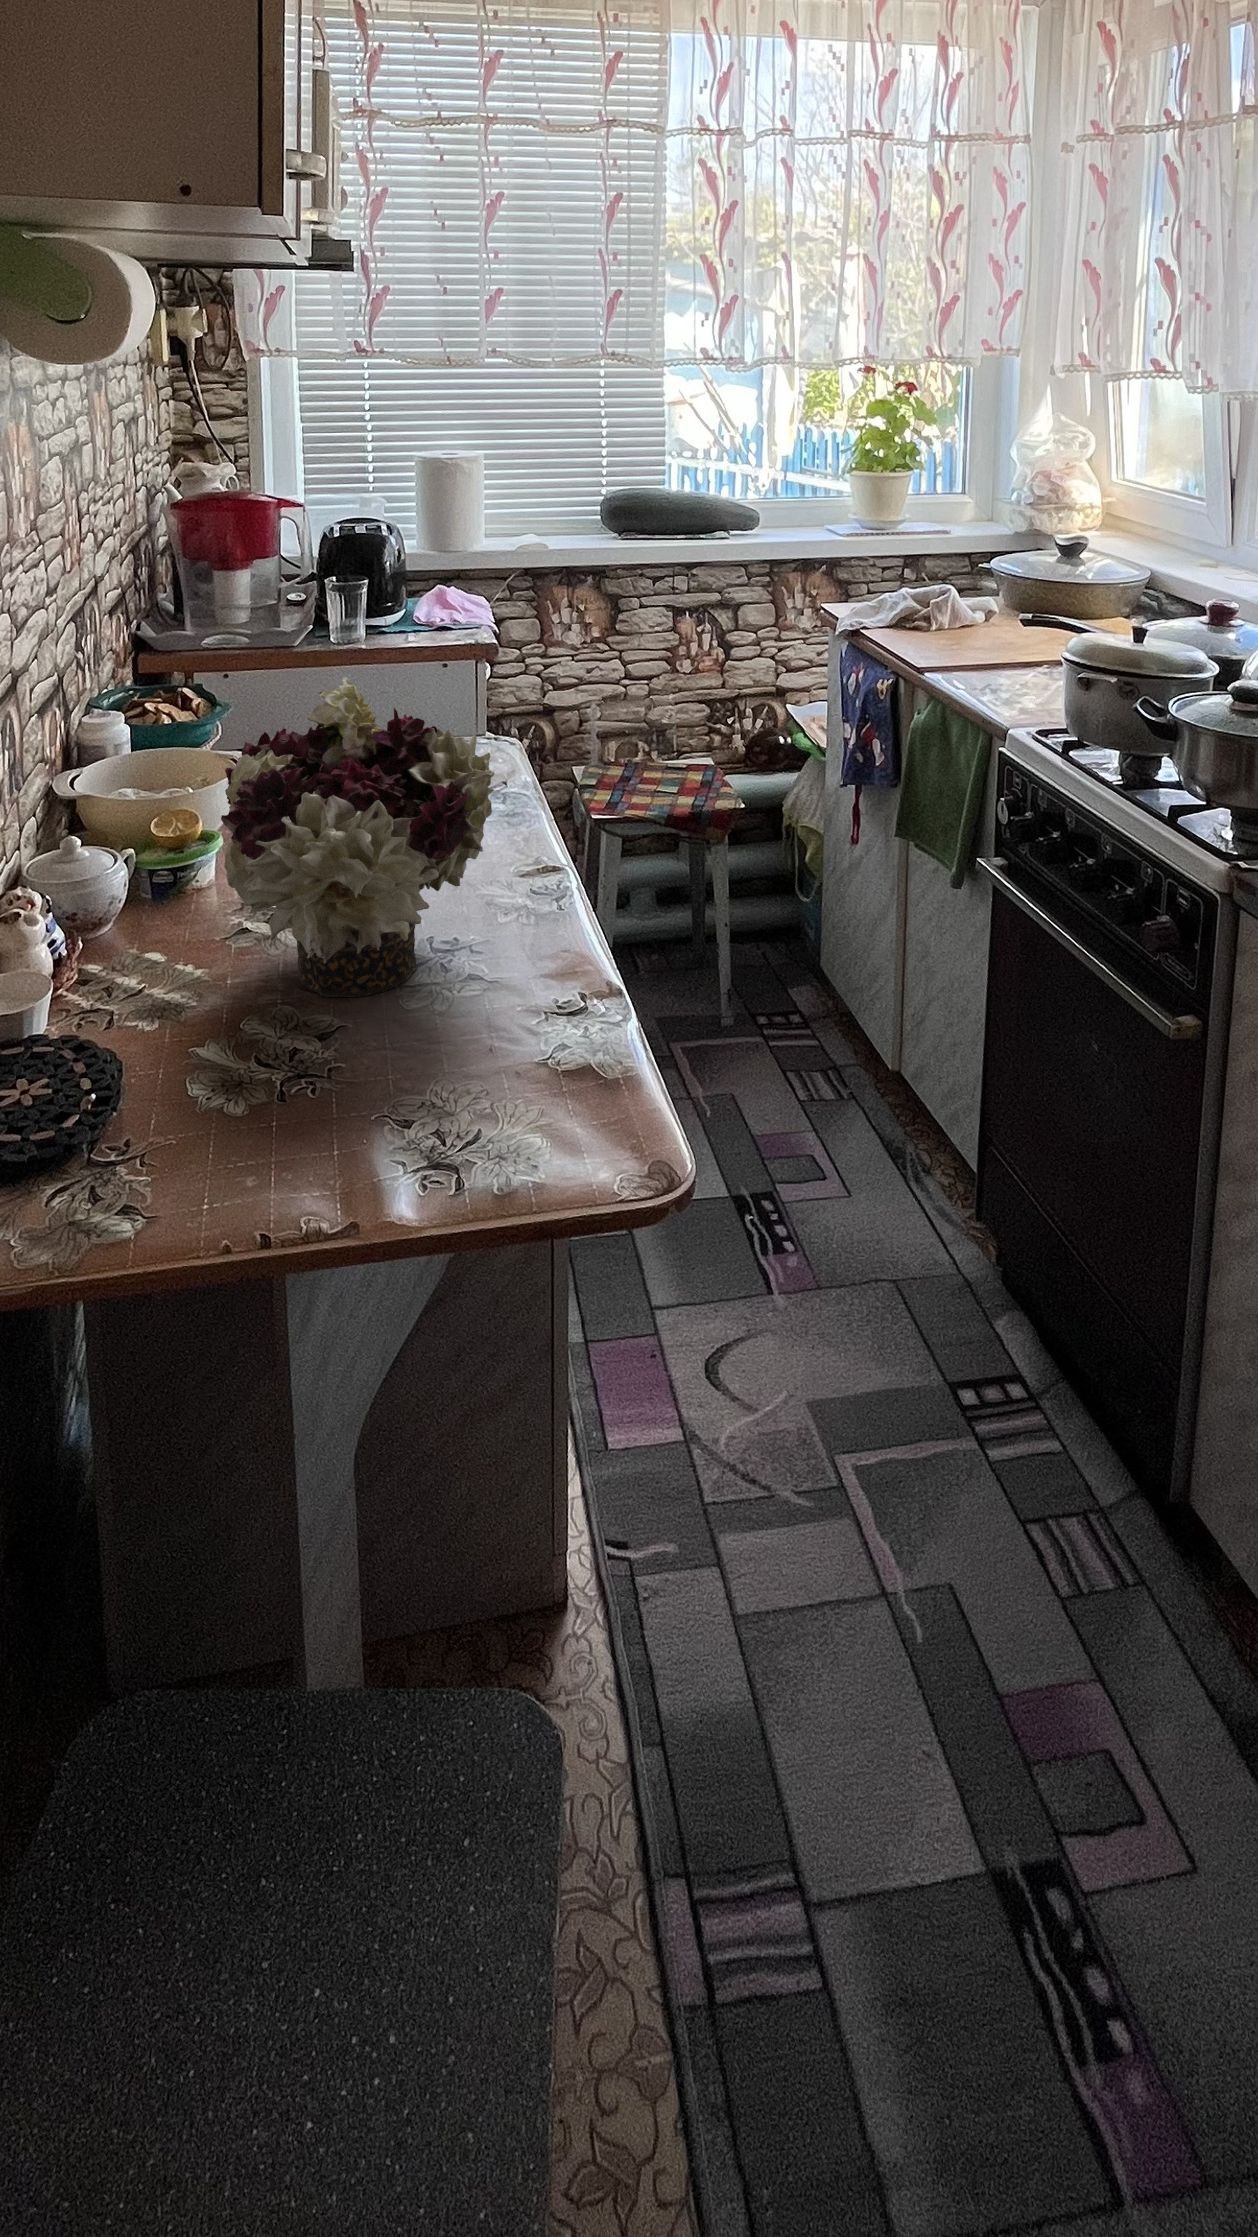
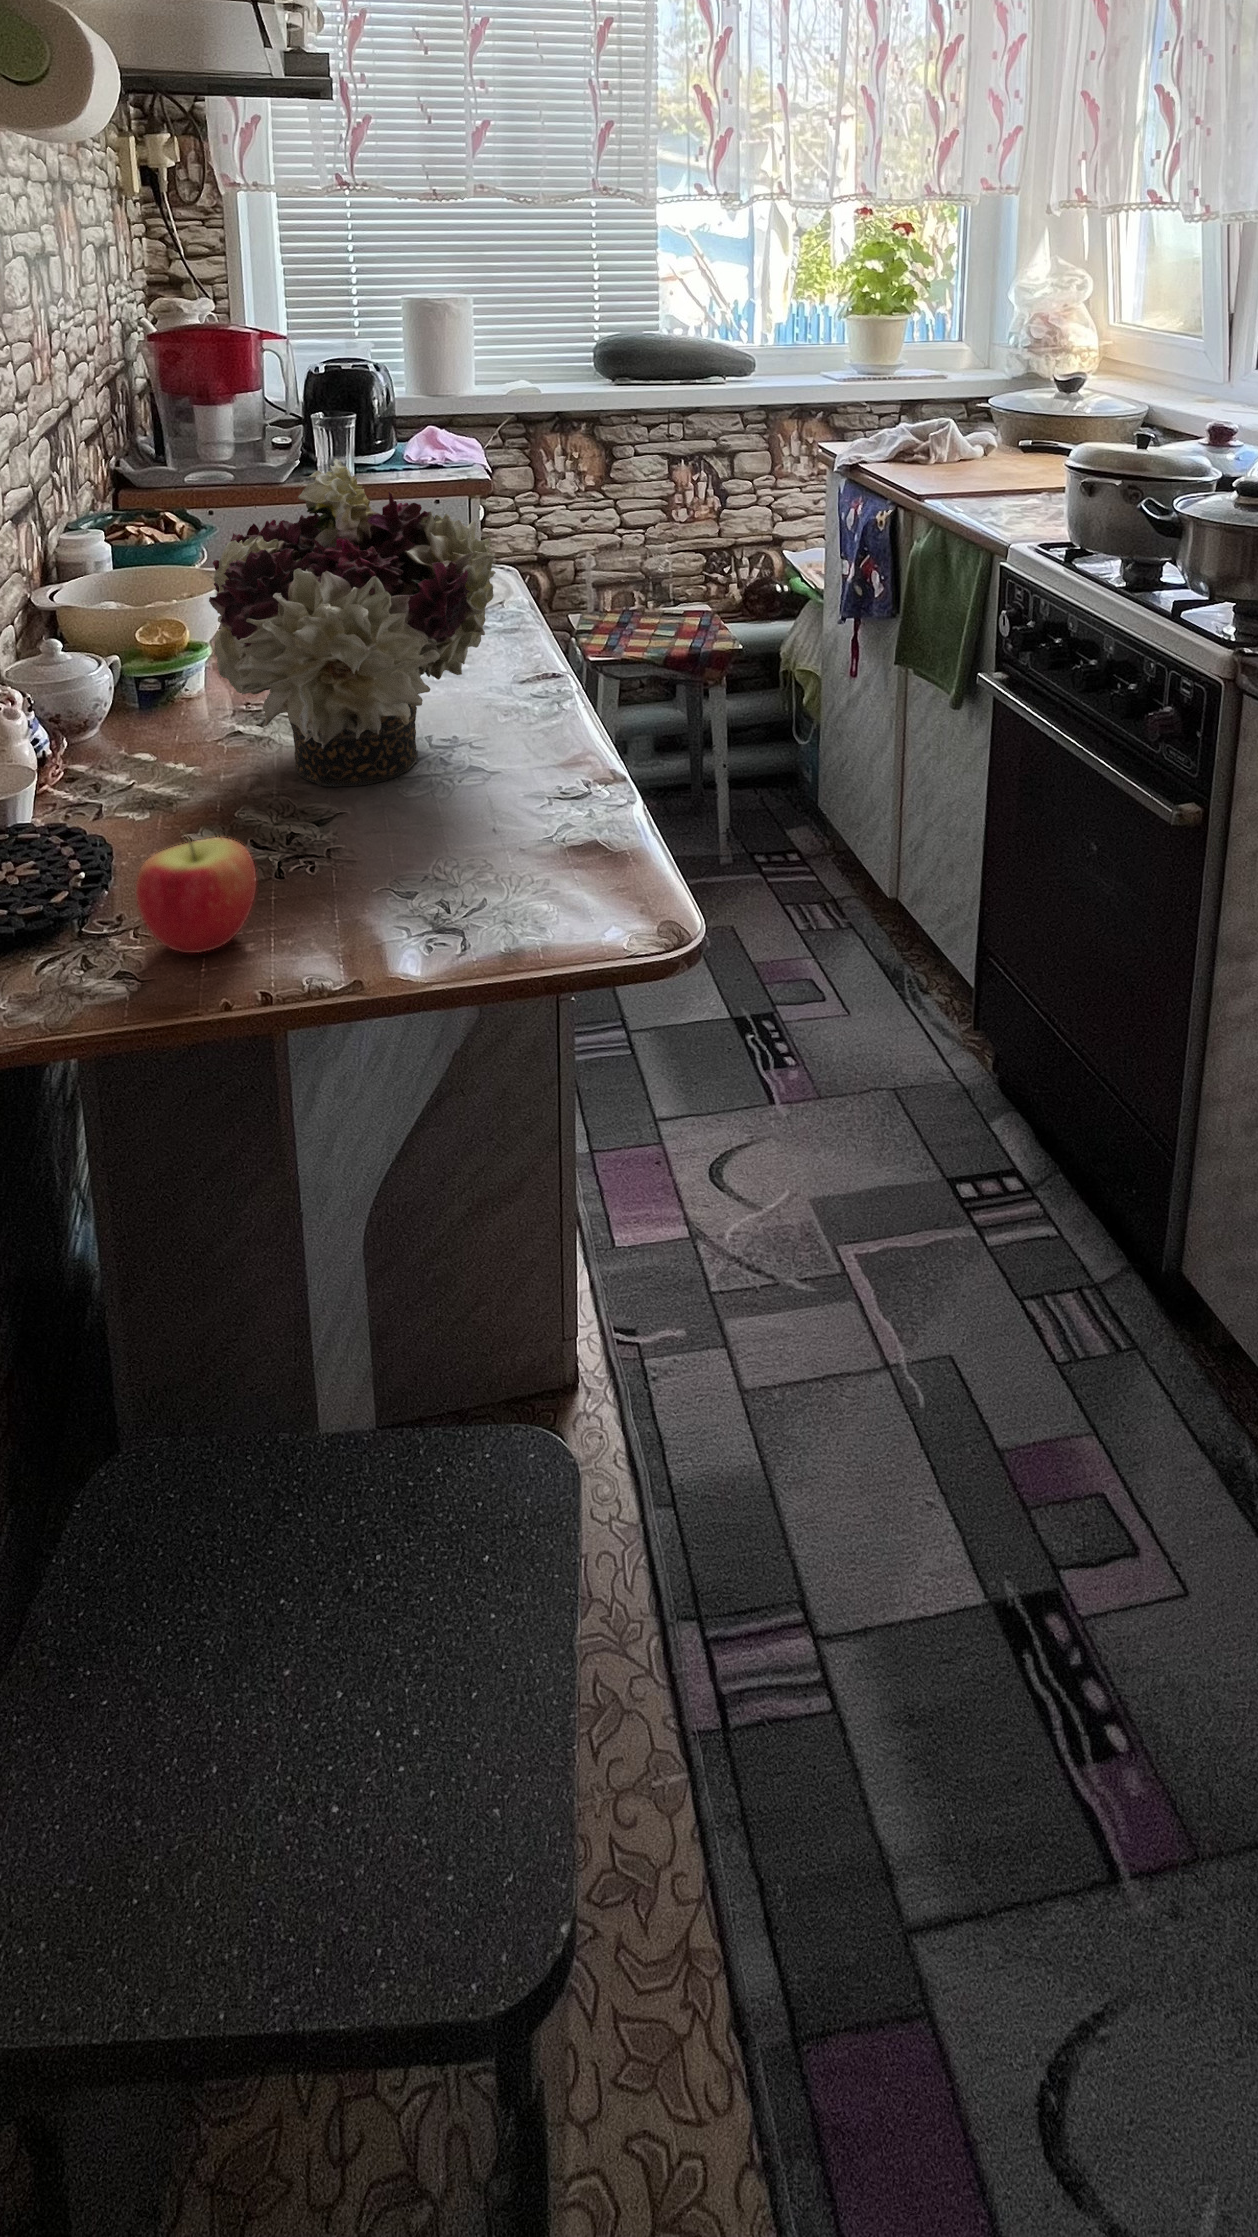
apple: none [145,1067,258,1187] -> present [136,830,257,953]

